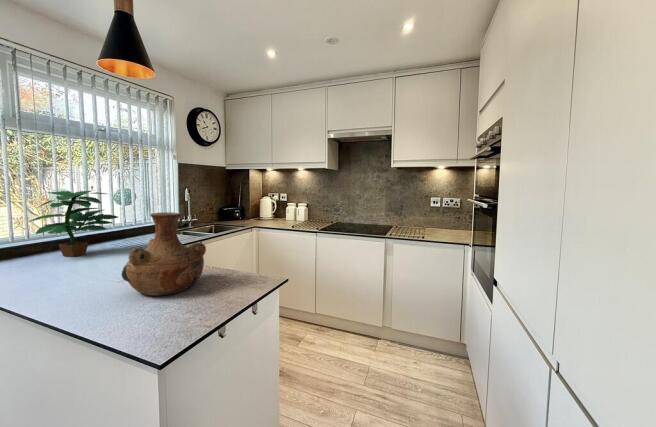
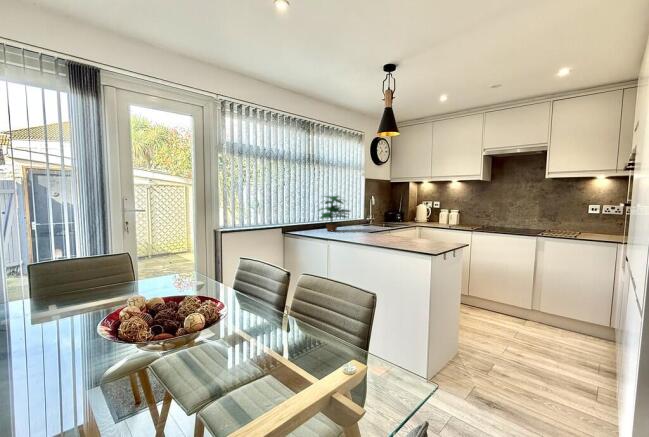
vase: present [121,212,206,296] -> none [388,204,425,244]

